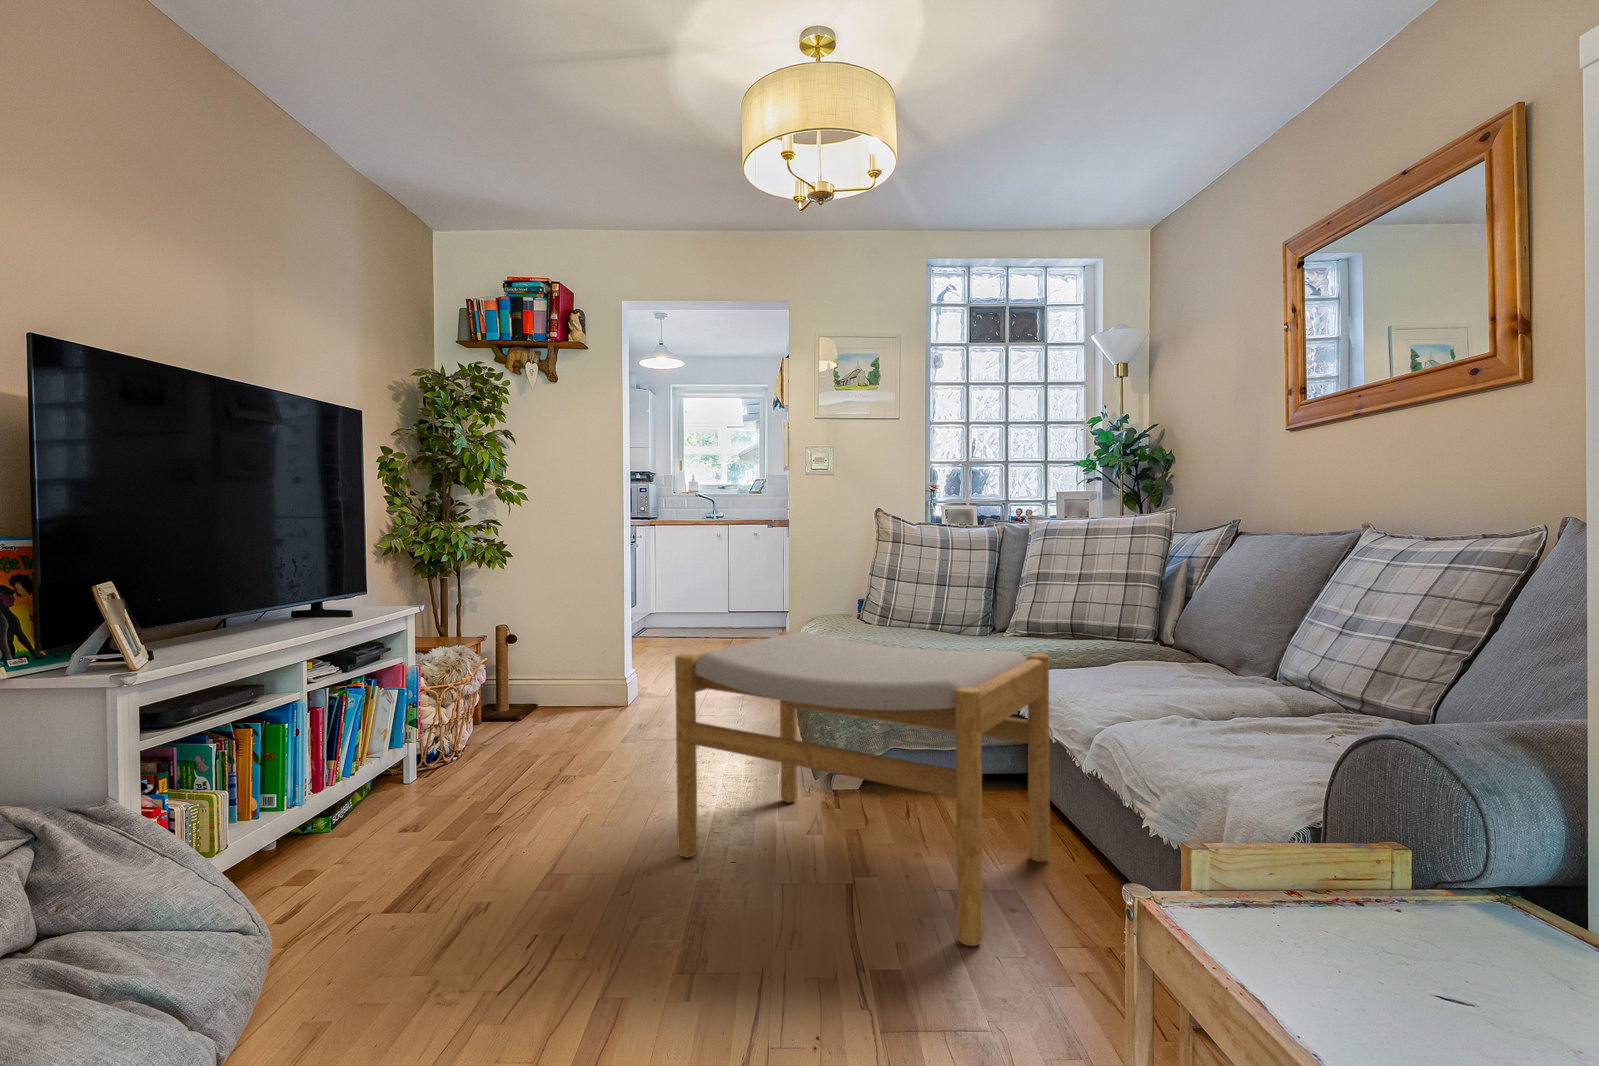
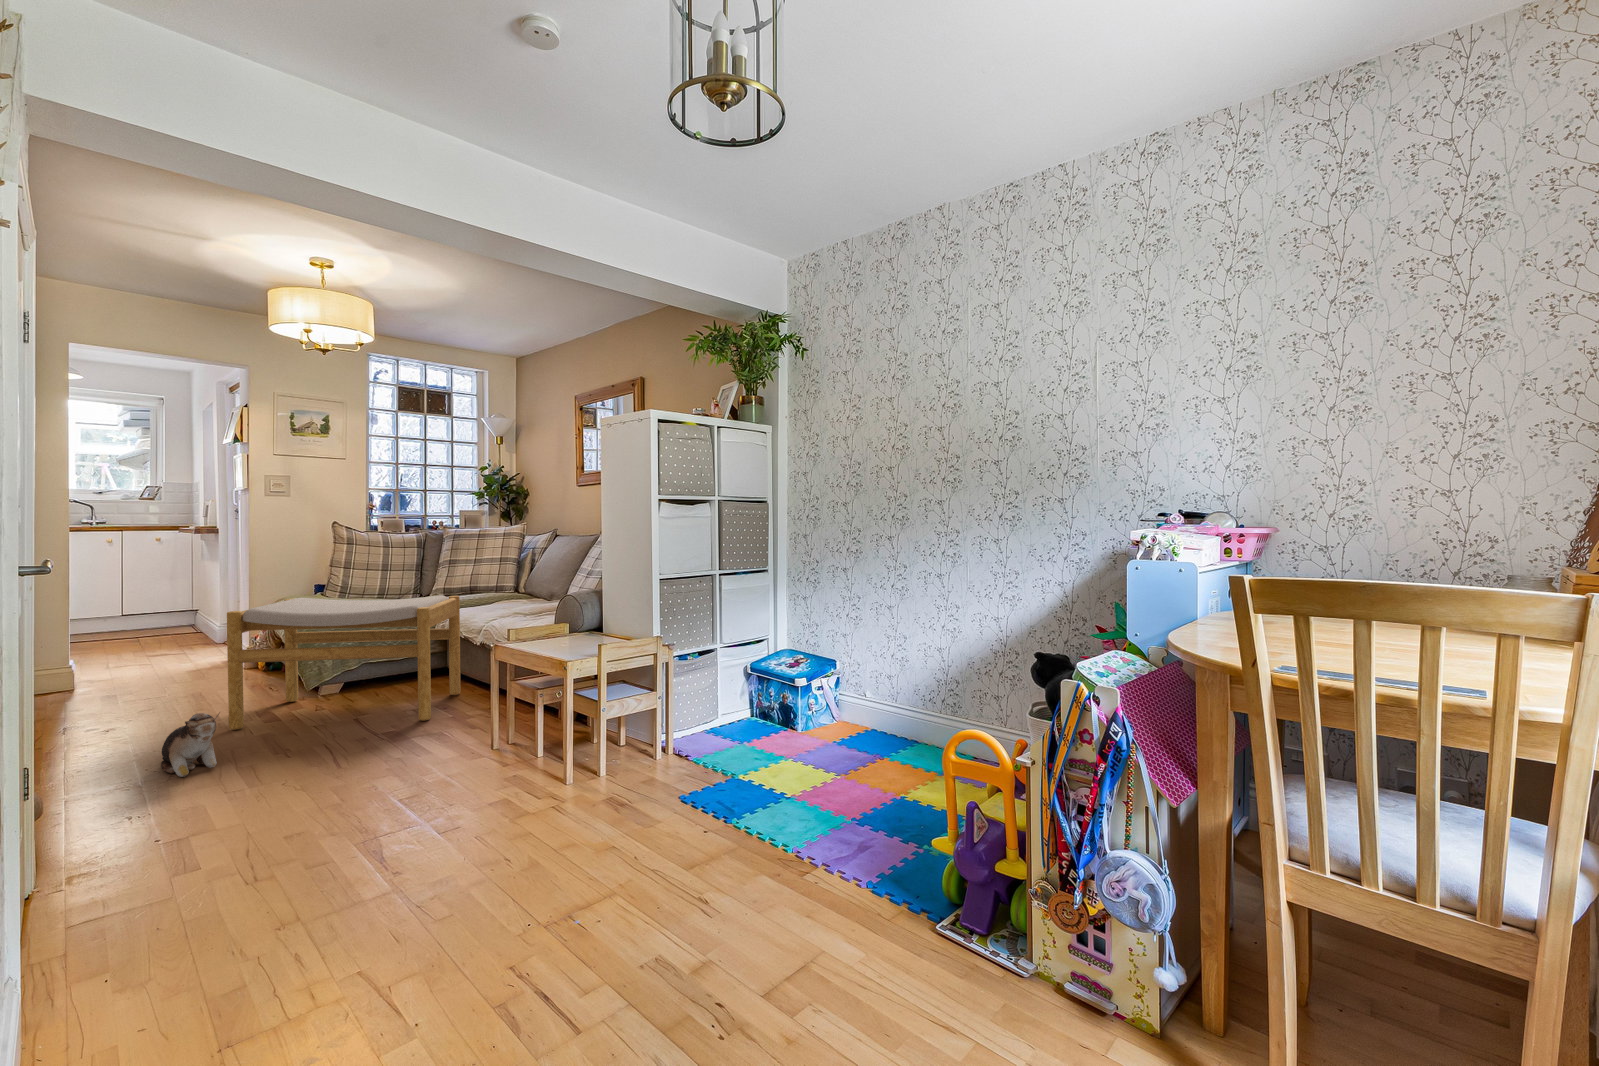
plush toy: none [518,872,594,992] -> present [161,712,220,777]

